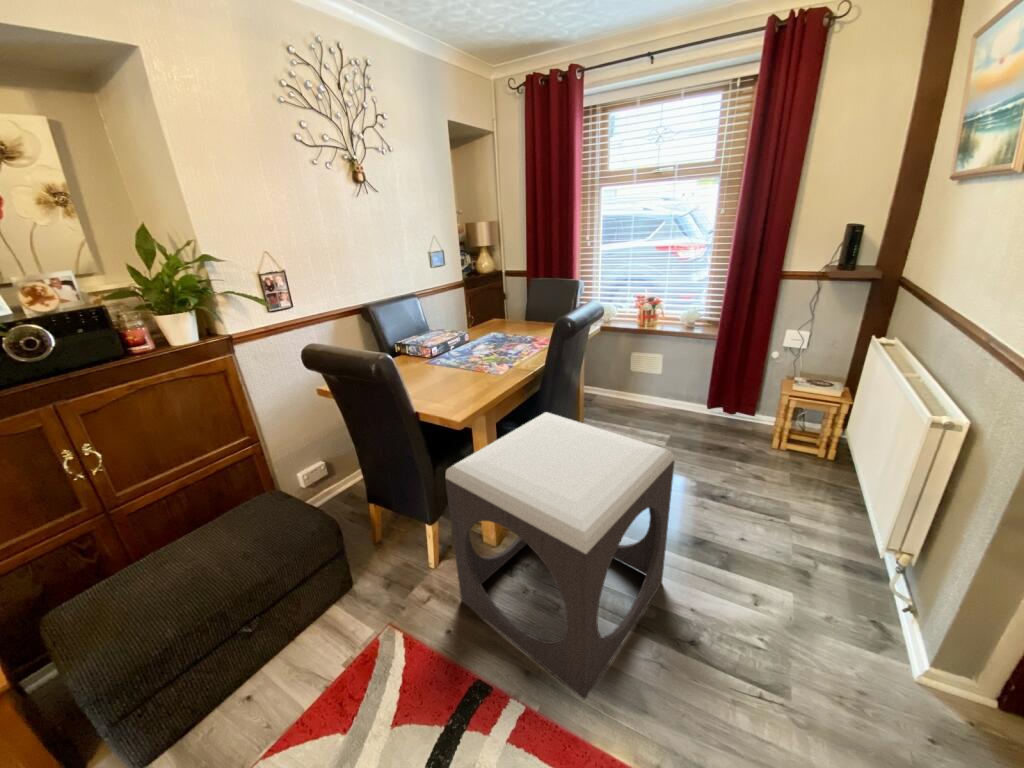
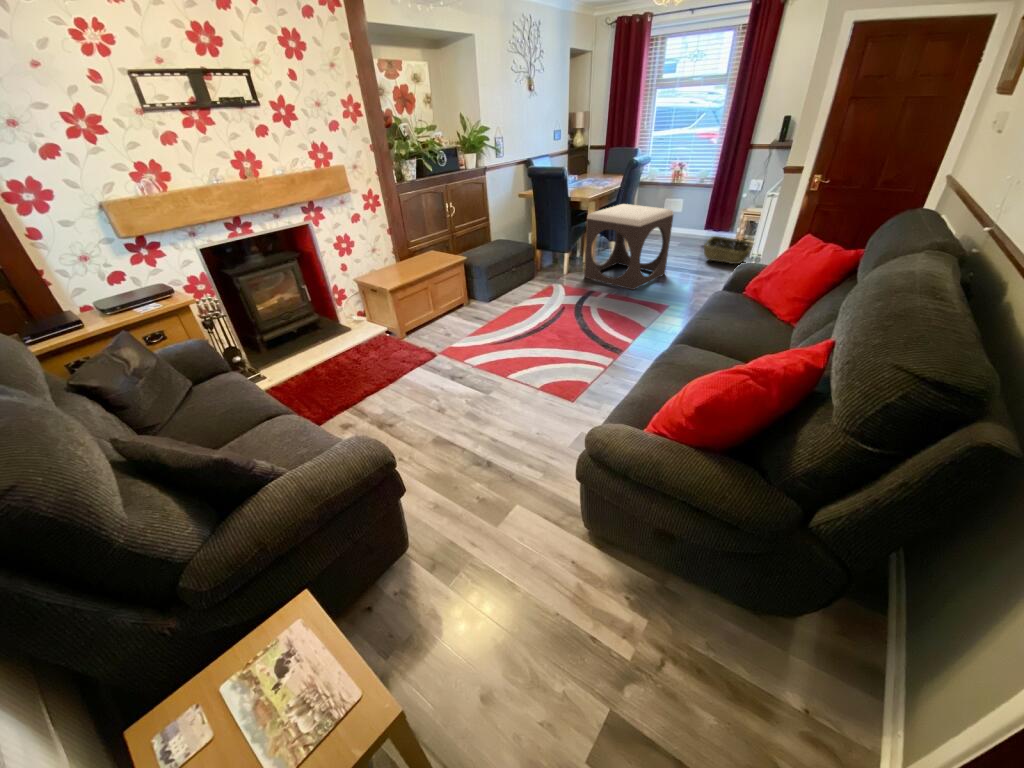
woven basket: none [734,454,849,531] -> present [704,236,753,264]

